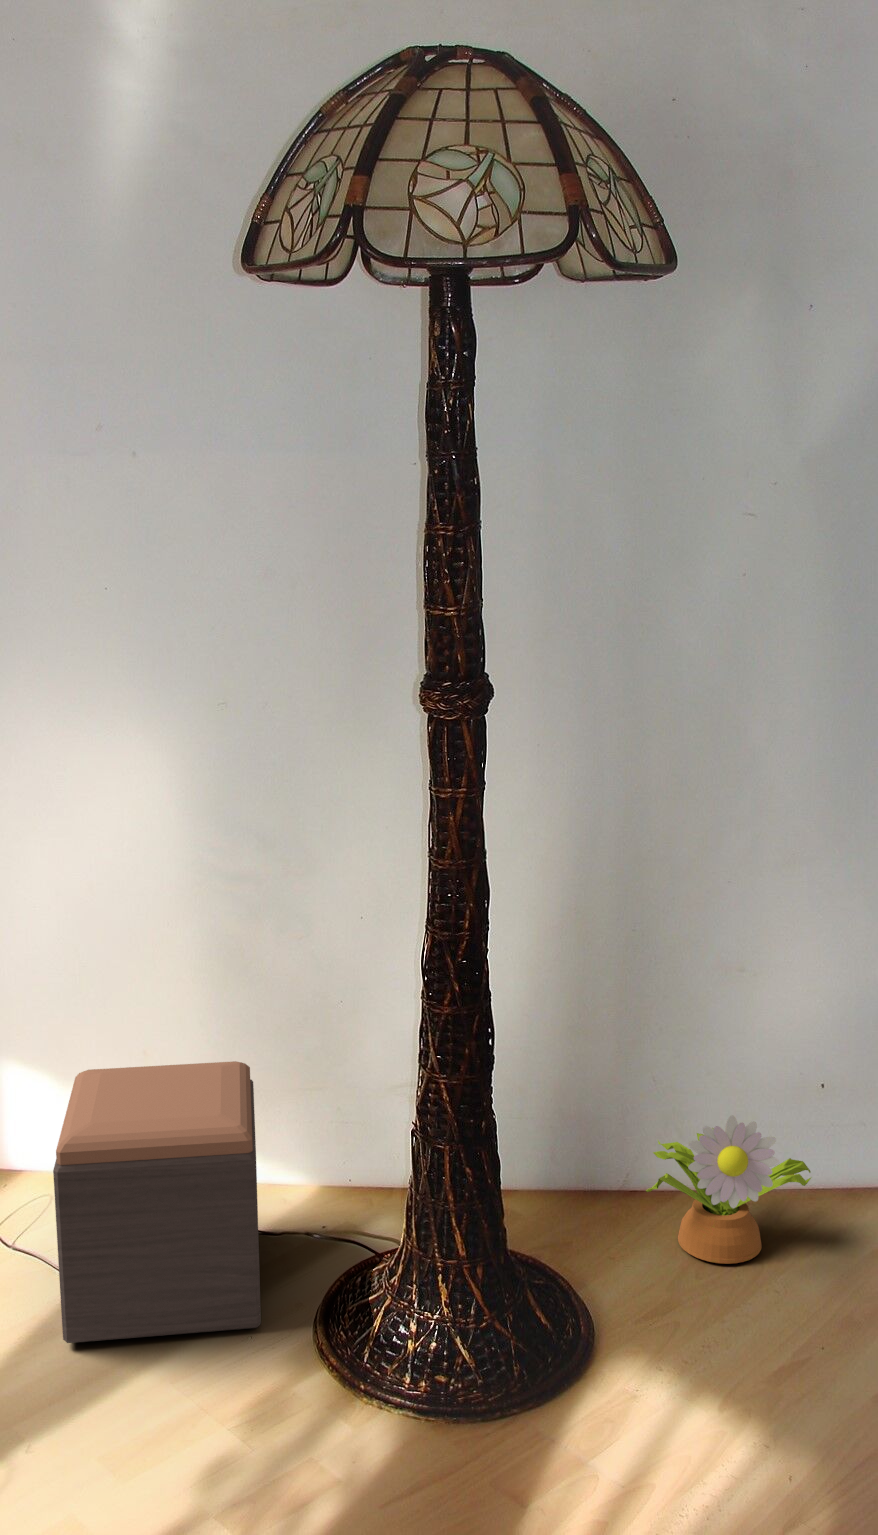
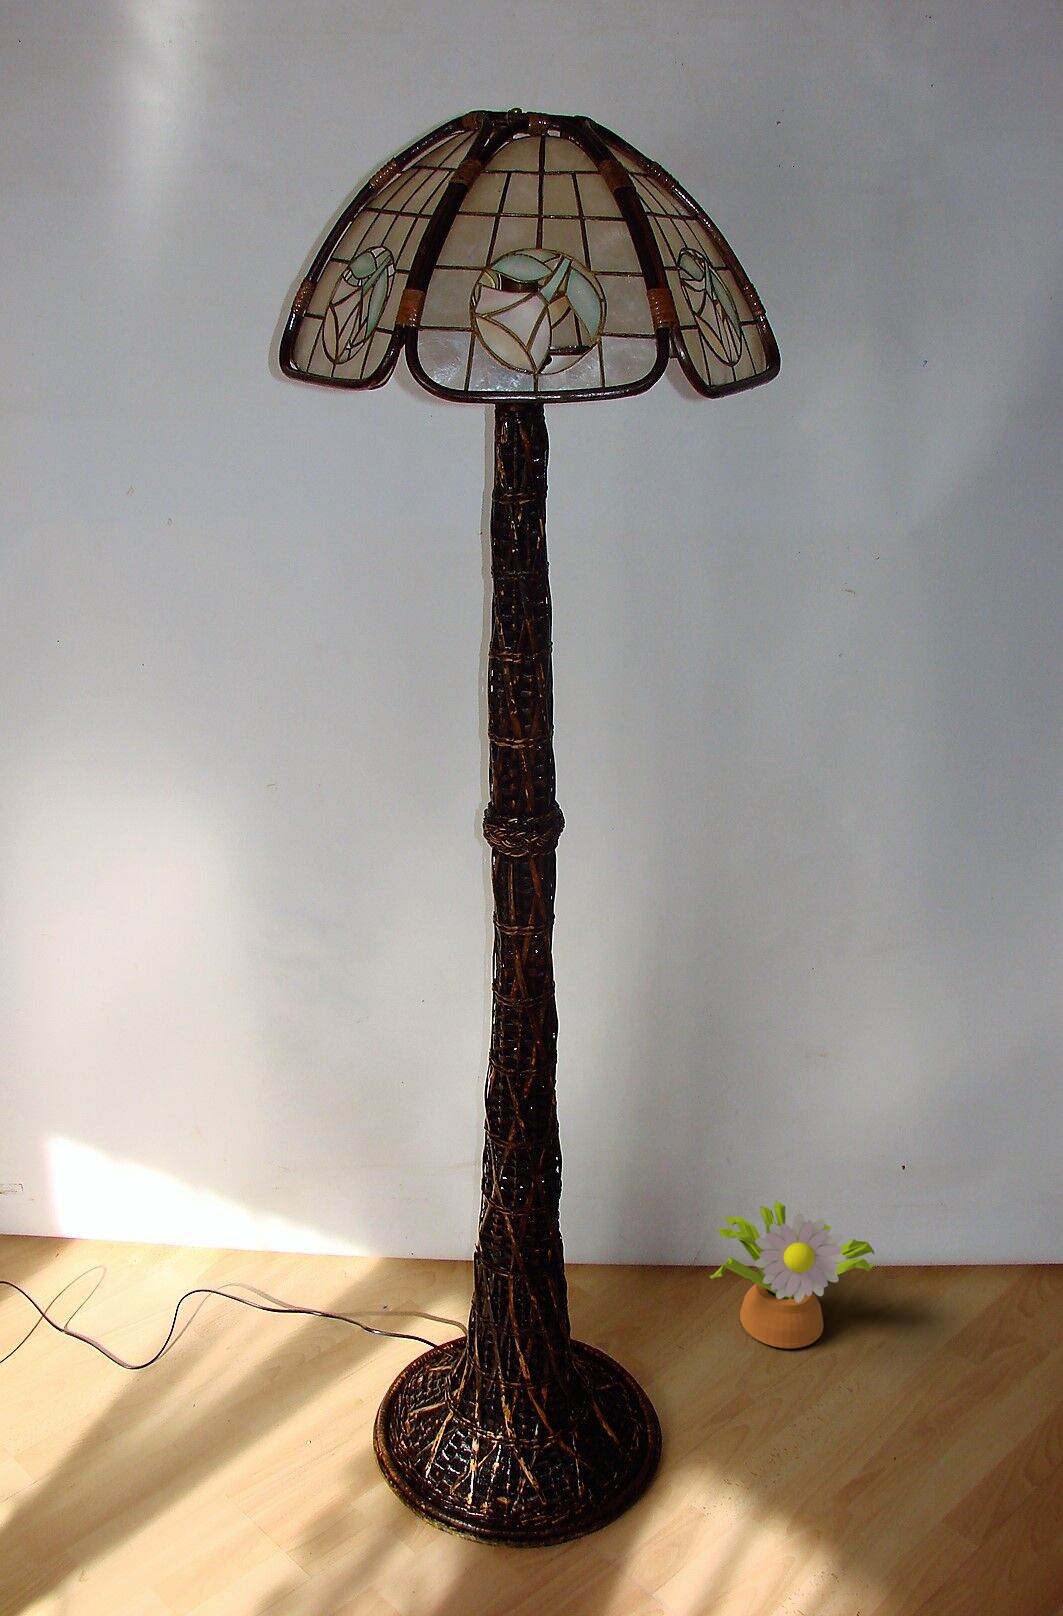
footstool: present [53,1061,261,1343] -> none [103,1151,321,1455]

